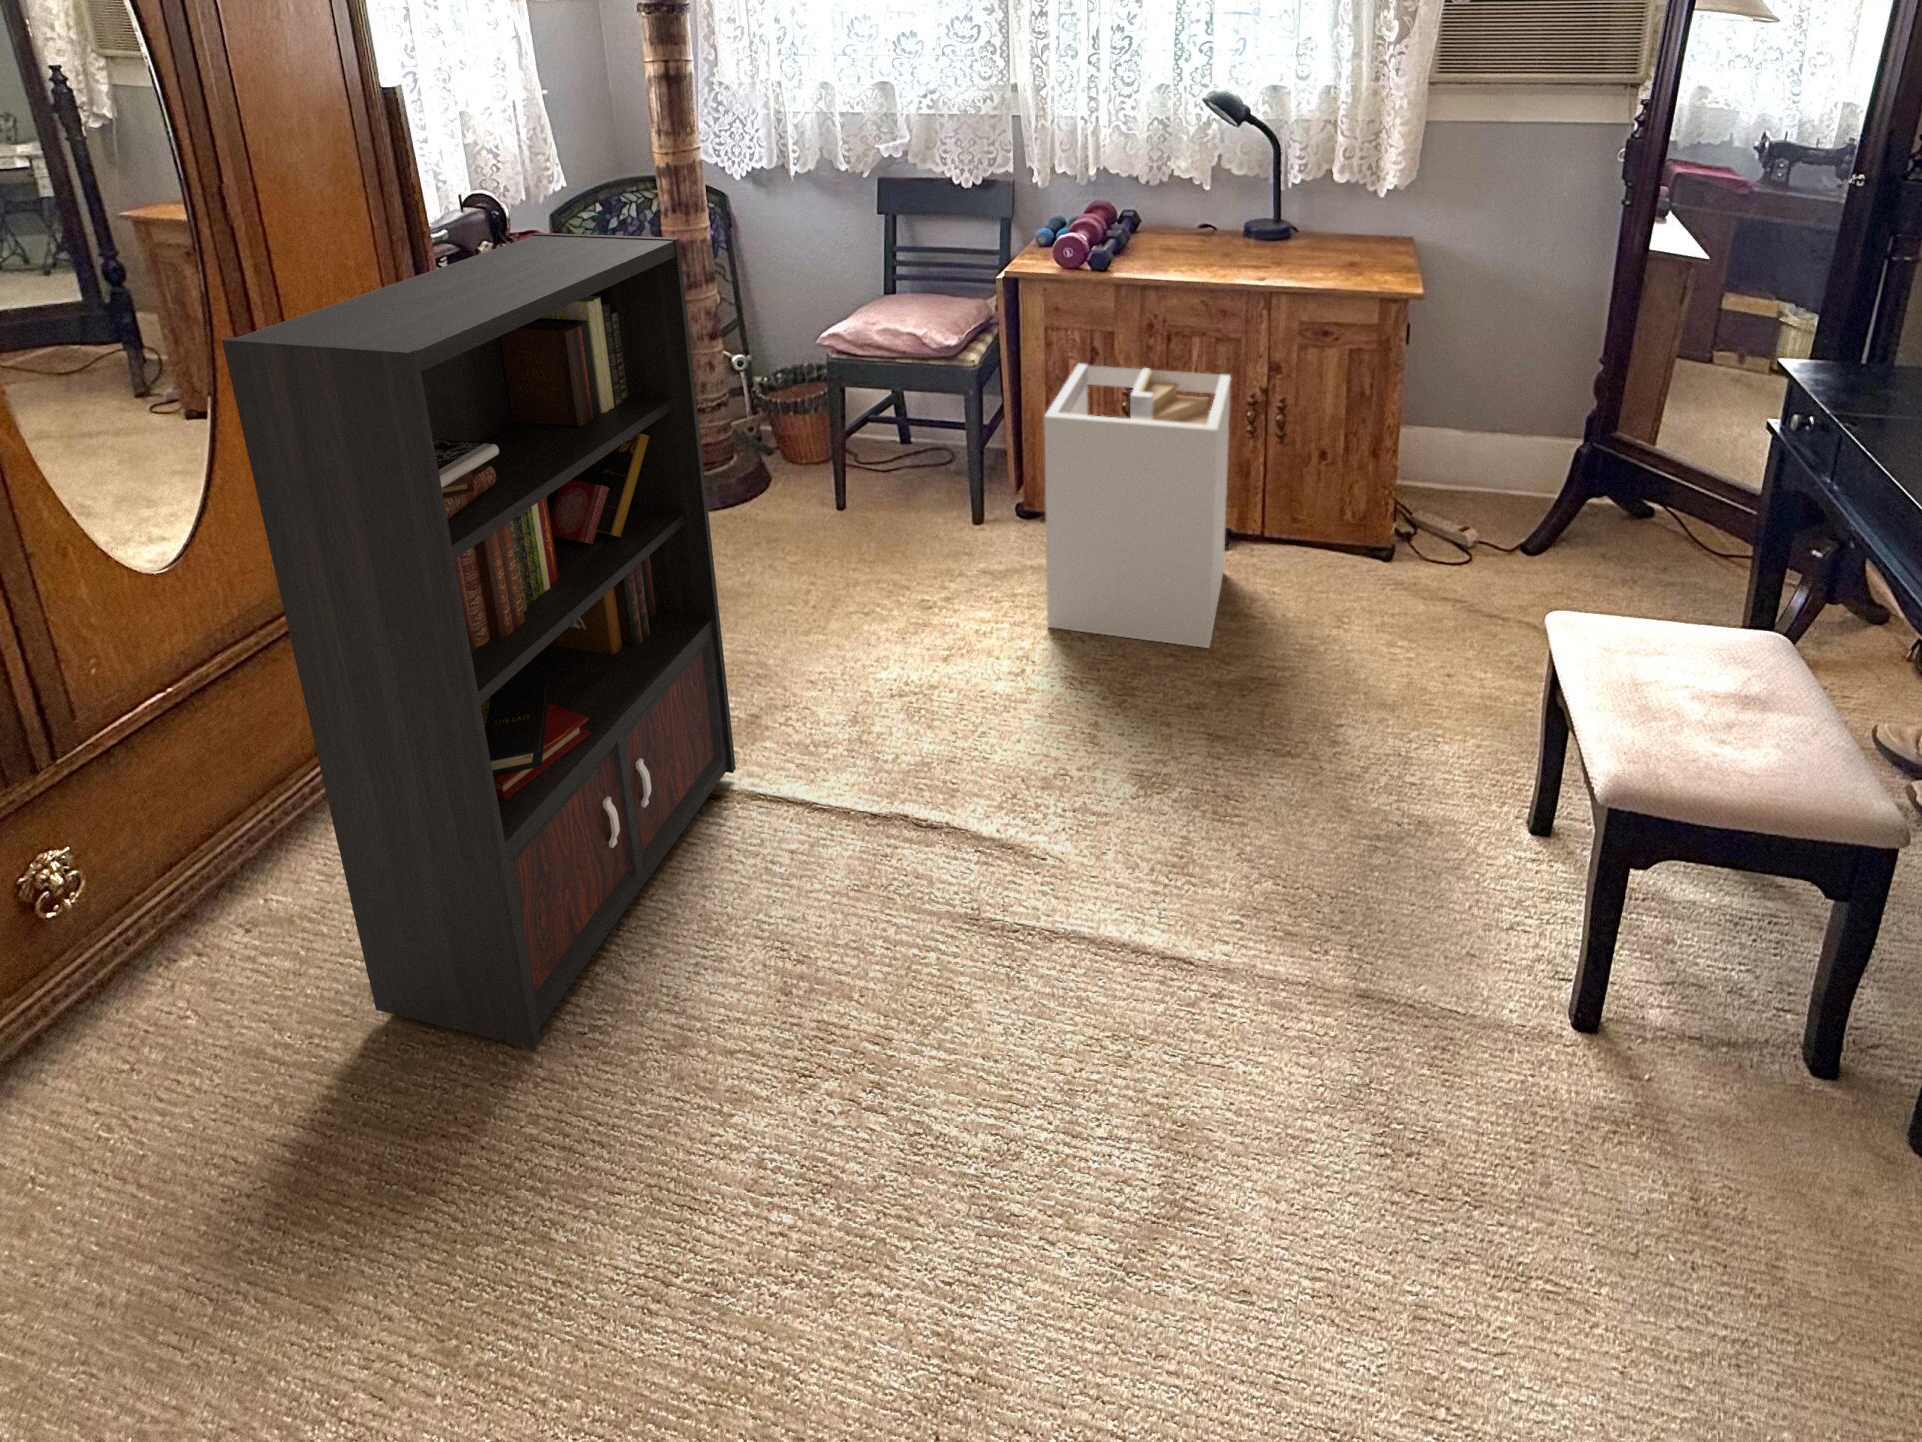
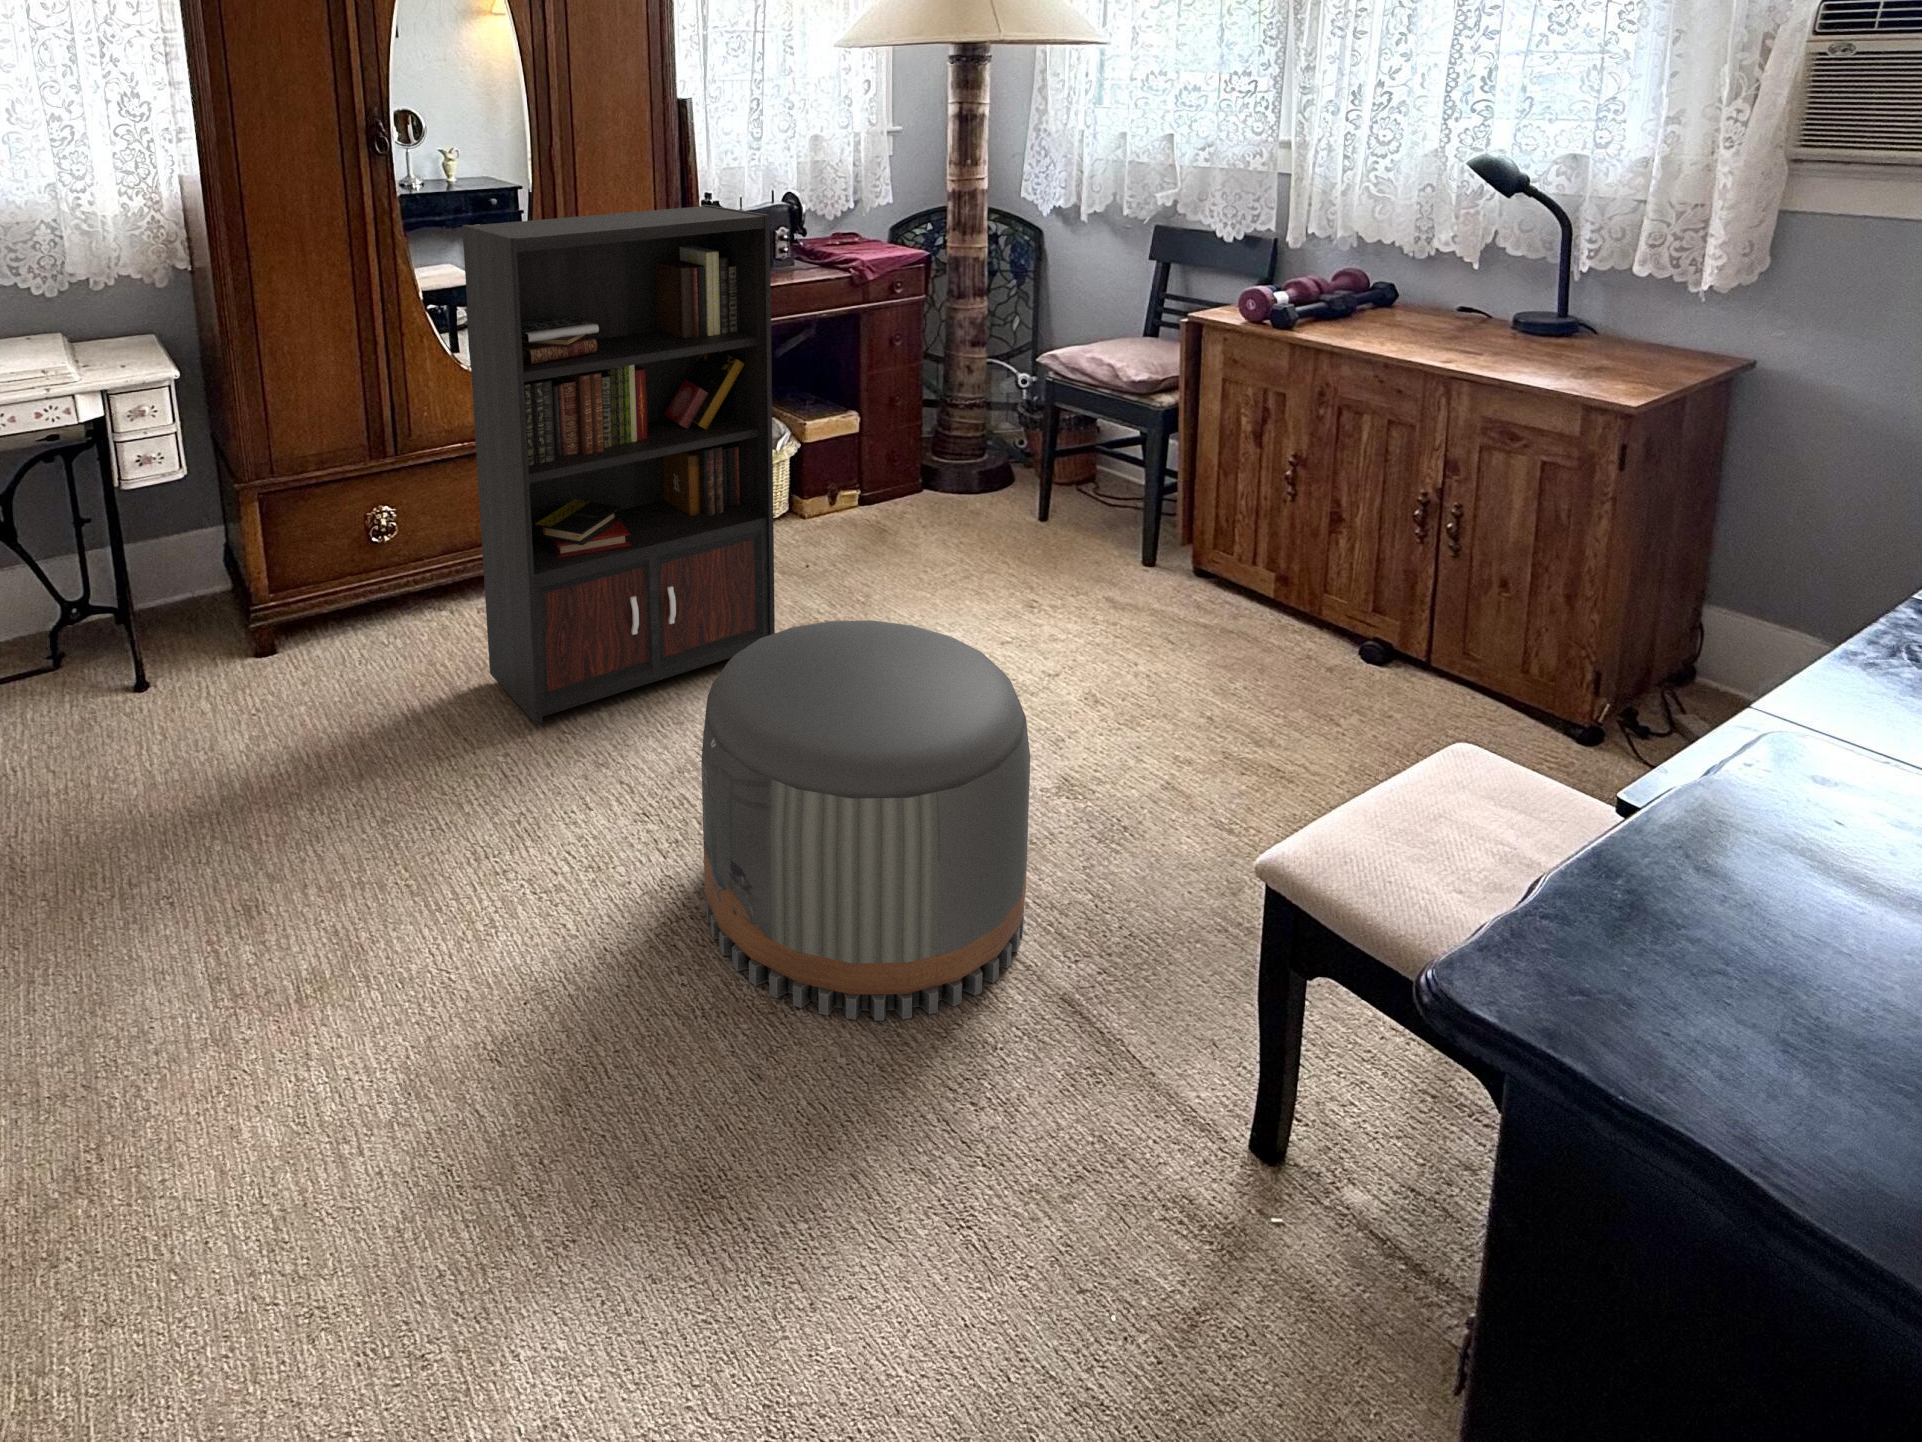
laundry hamper: present [1044,363,1231,648] -> none [1111,419,1372,732]
pouf: none [940,692,1330,1216] -> present [701,620,1030,1021]

